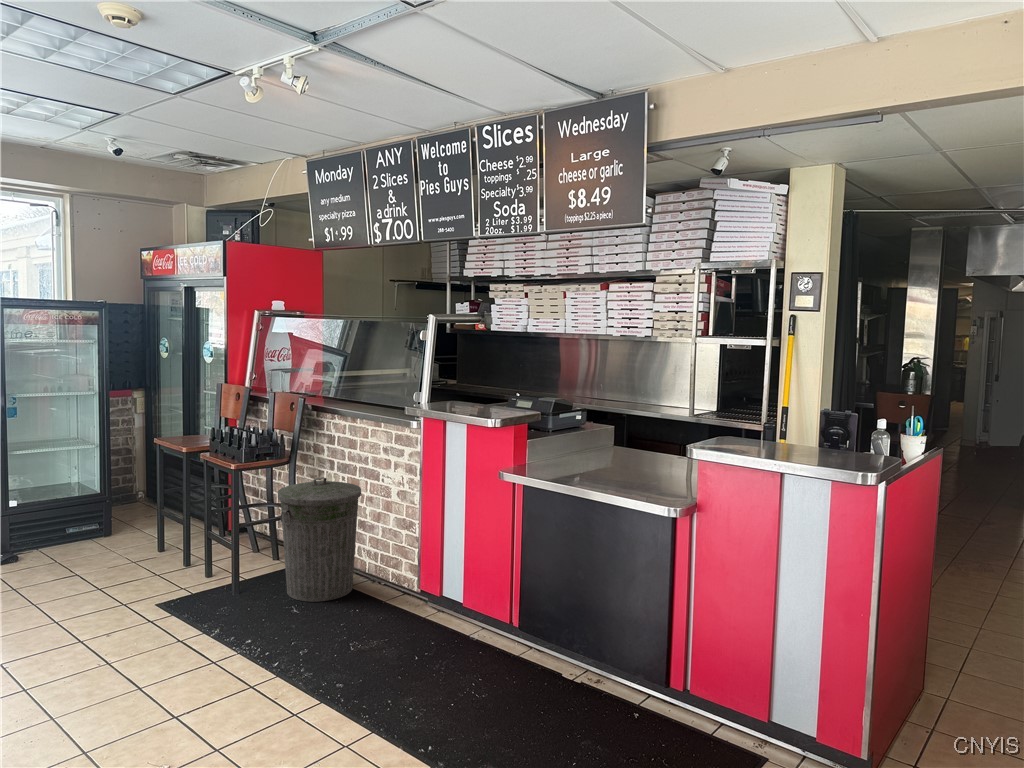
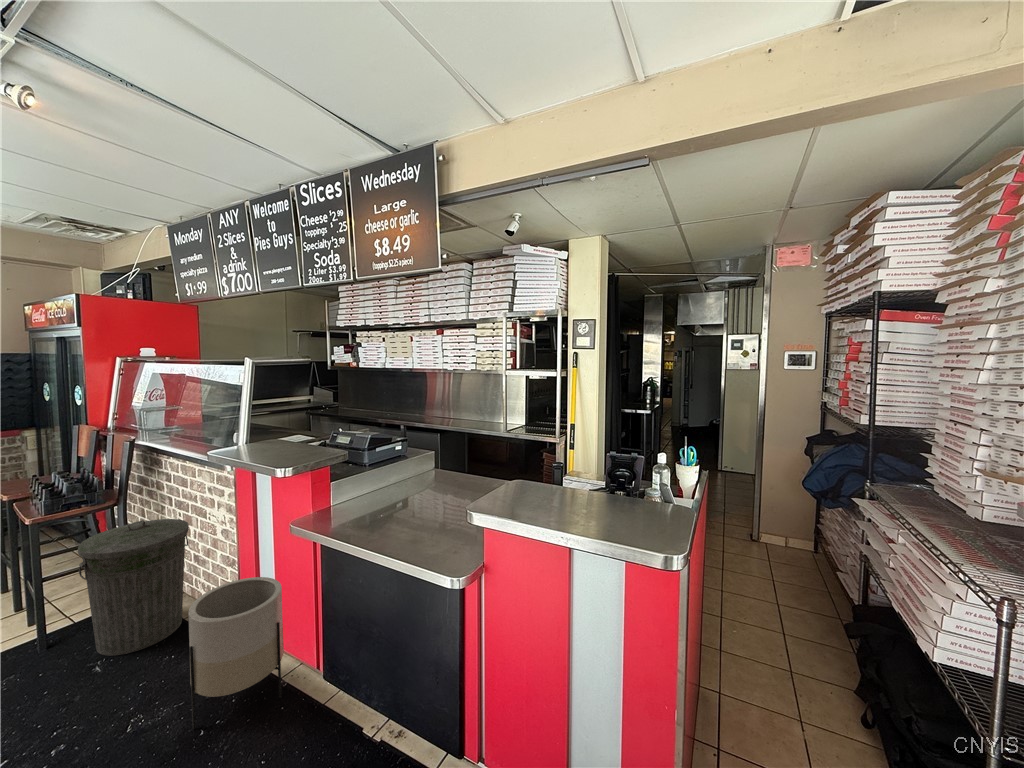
planter: none [406,532,481,651] -> present [188,577,284,729]

